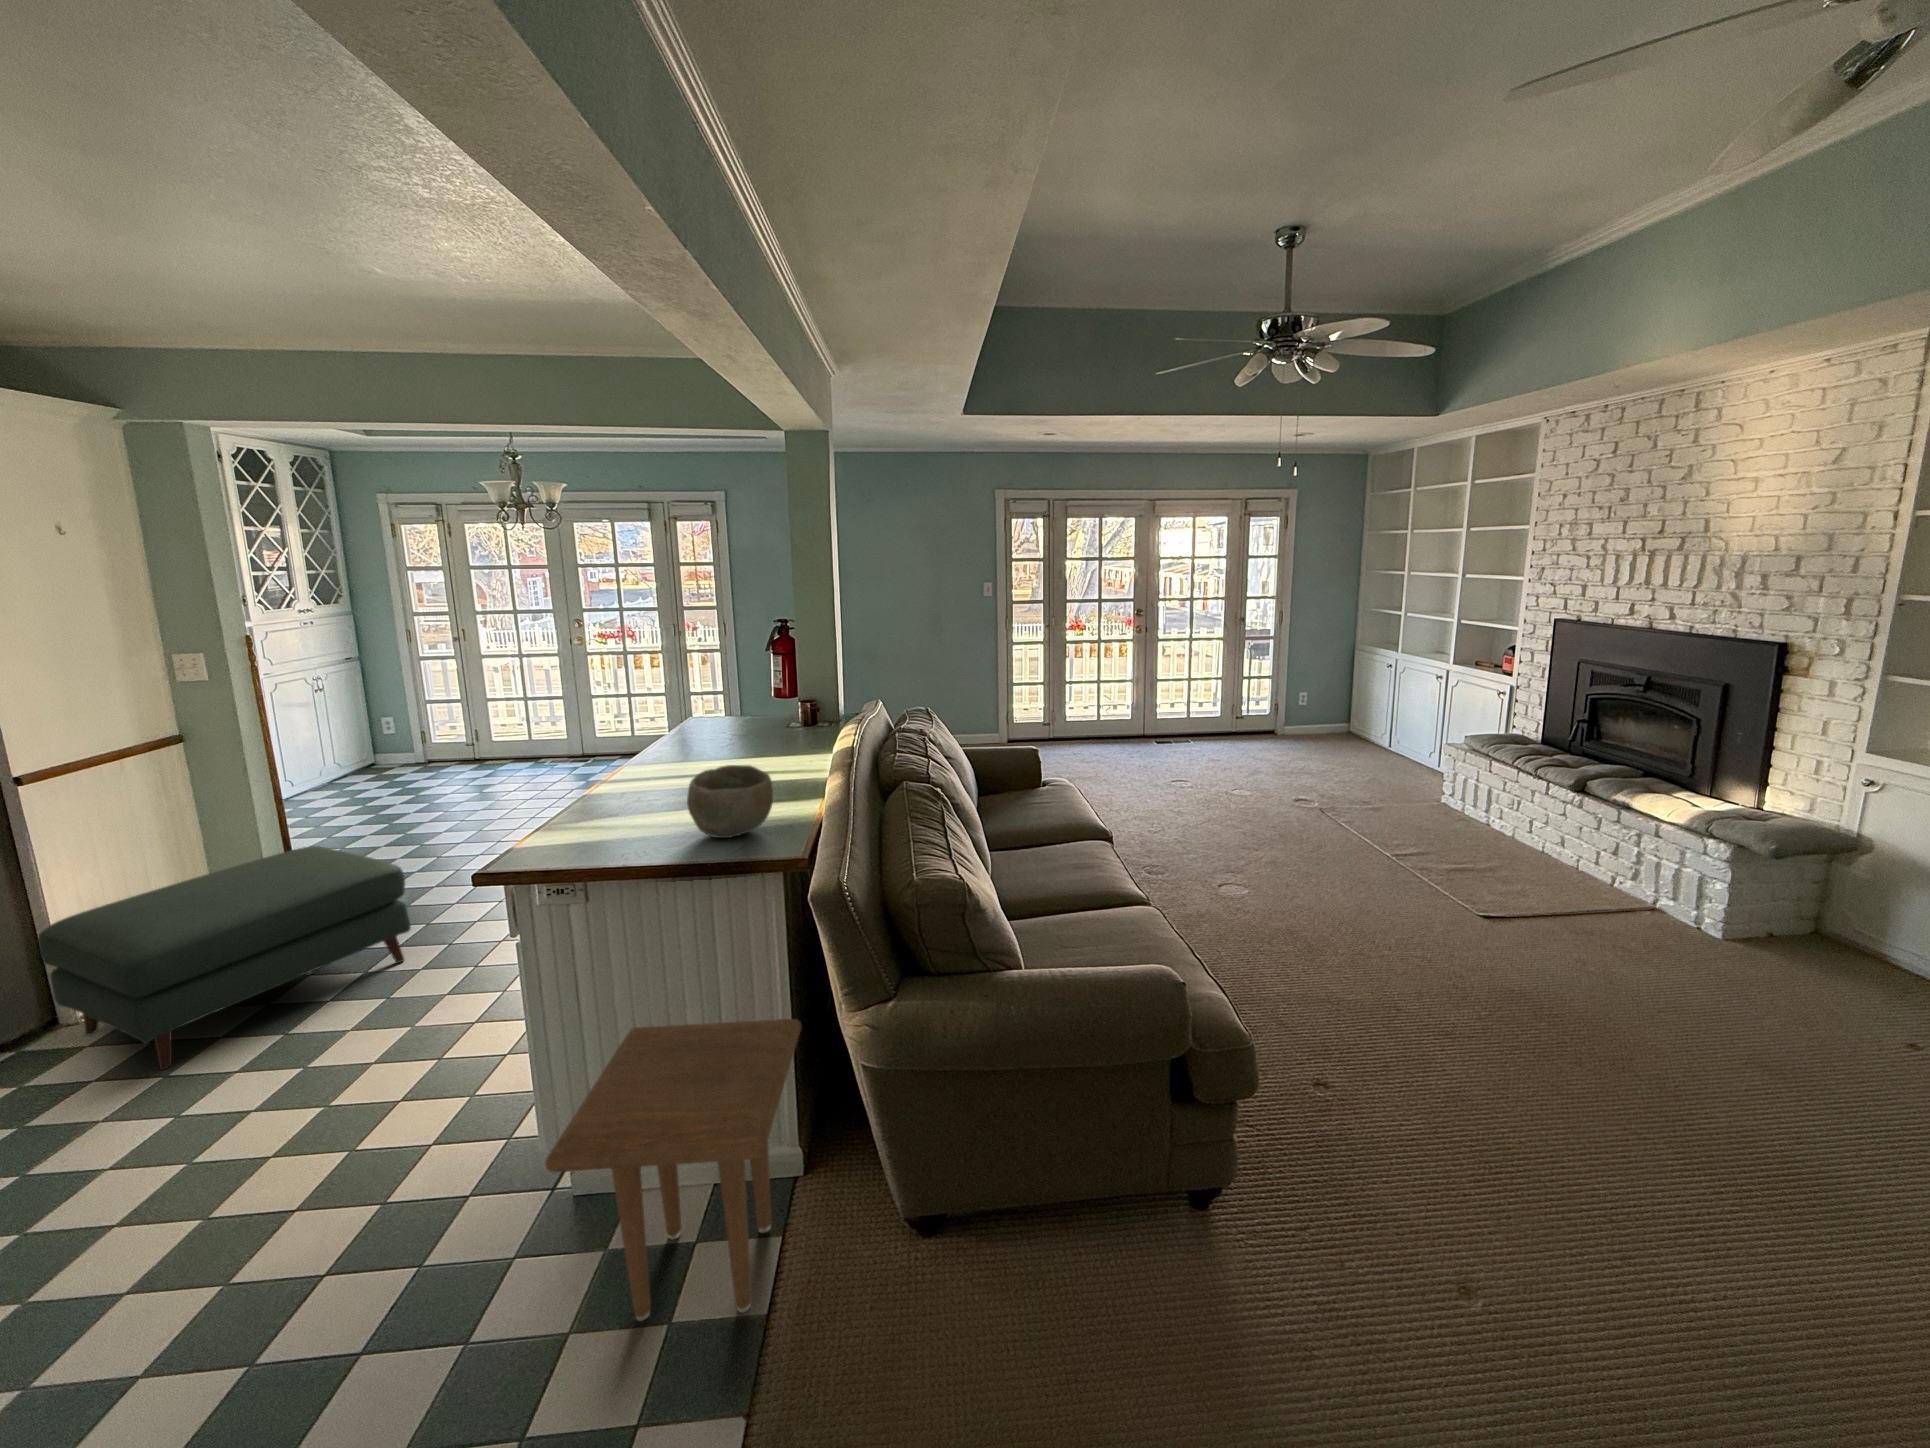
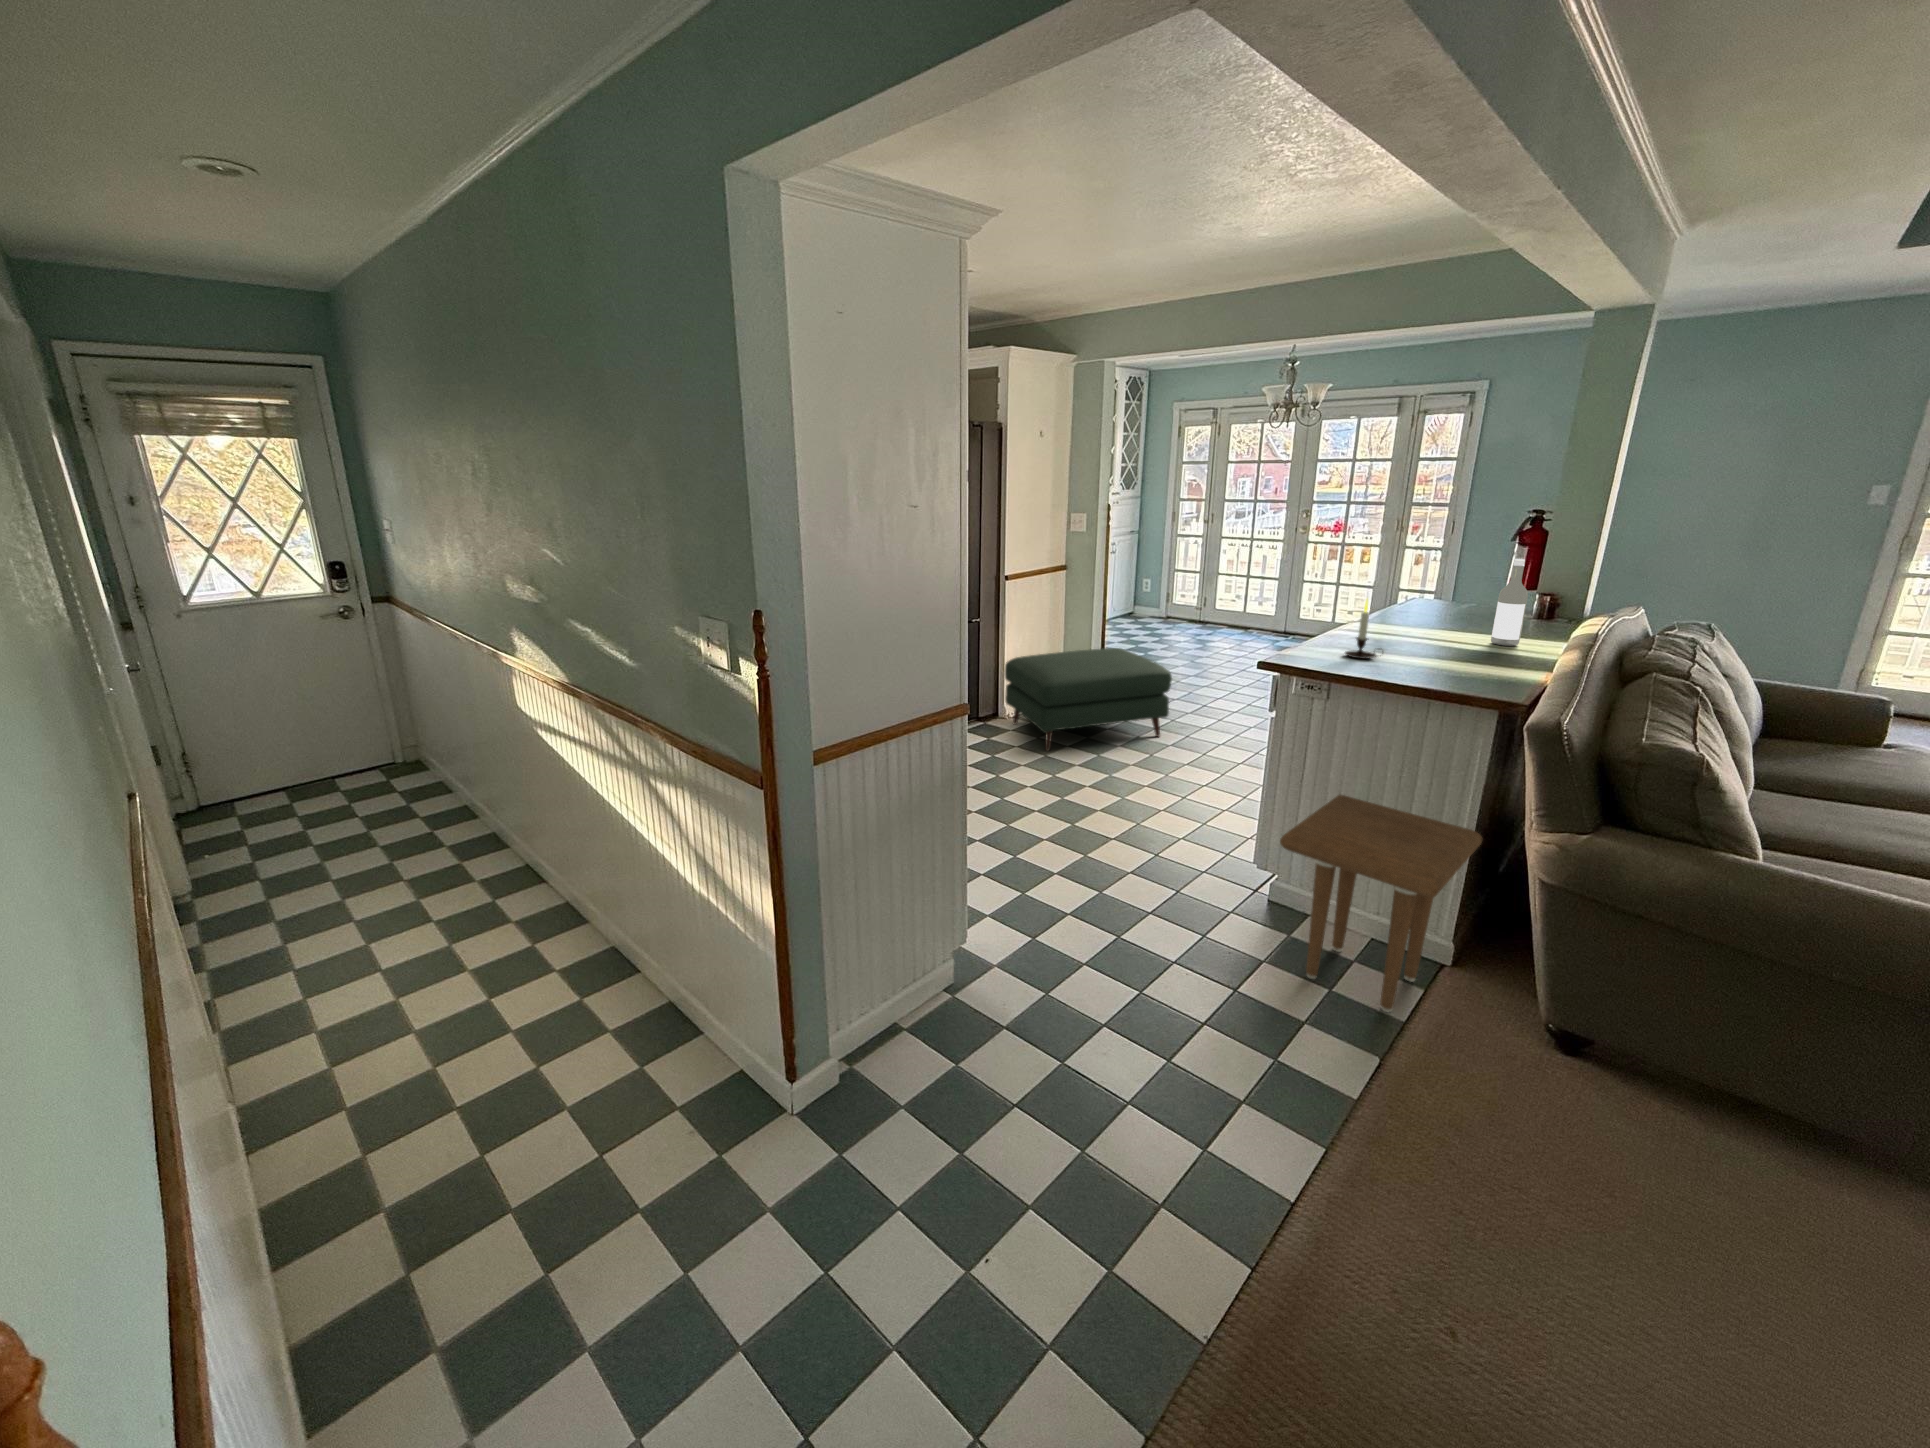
wine bottle: none [764,680,793,772] -> present [1491,559,1528,646]
candle: none [604,756,652,835] -> present [1345,600,1377,659]
bowl: present [687,765,773,838] -> none [1419,619,1503,676]

